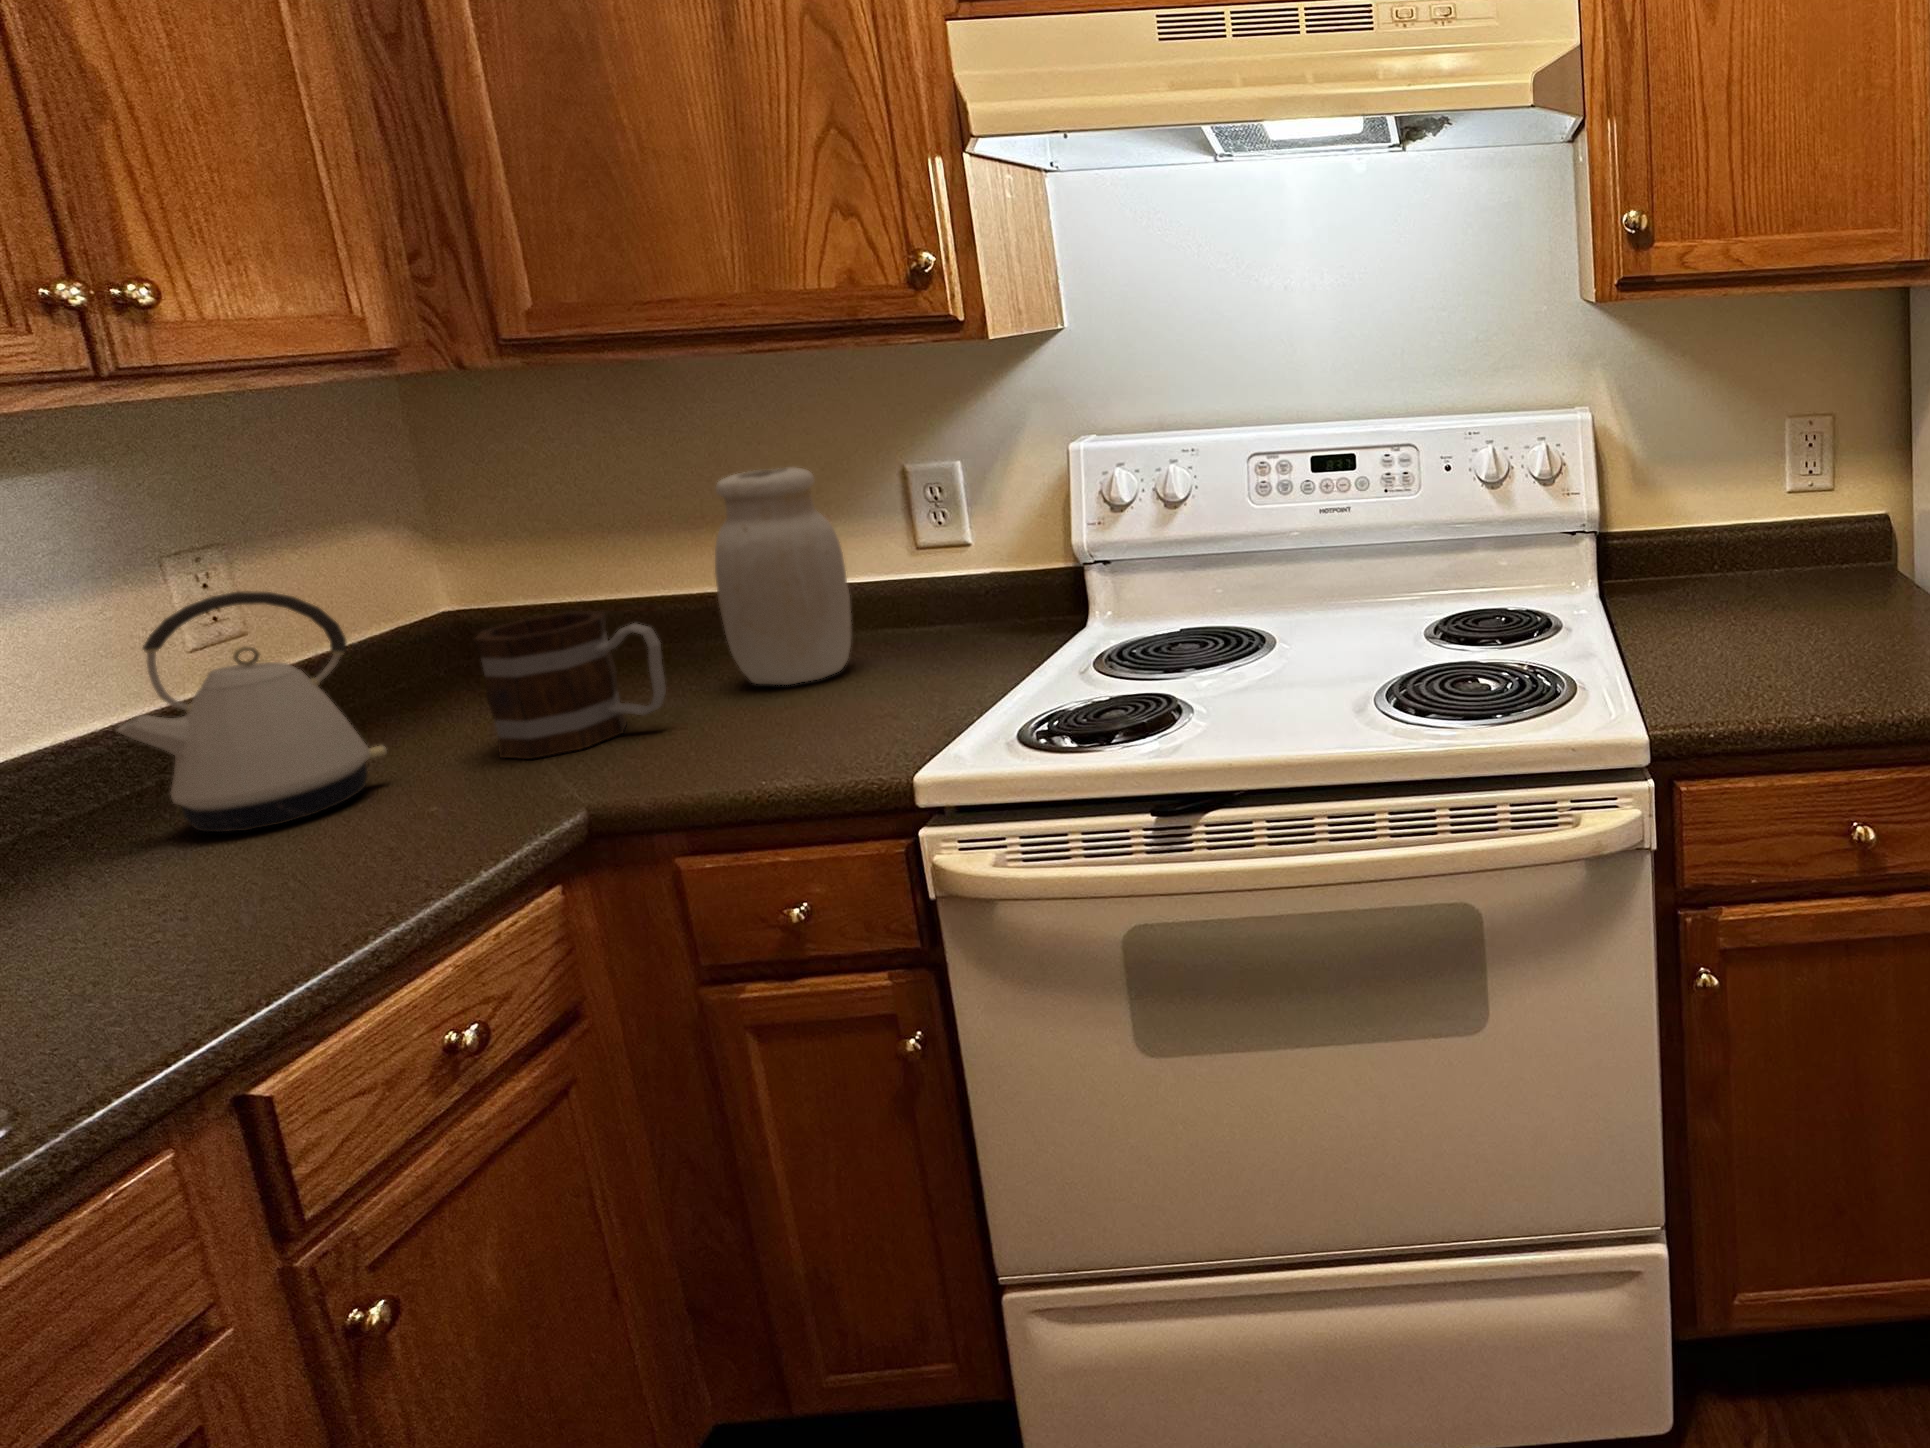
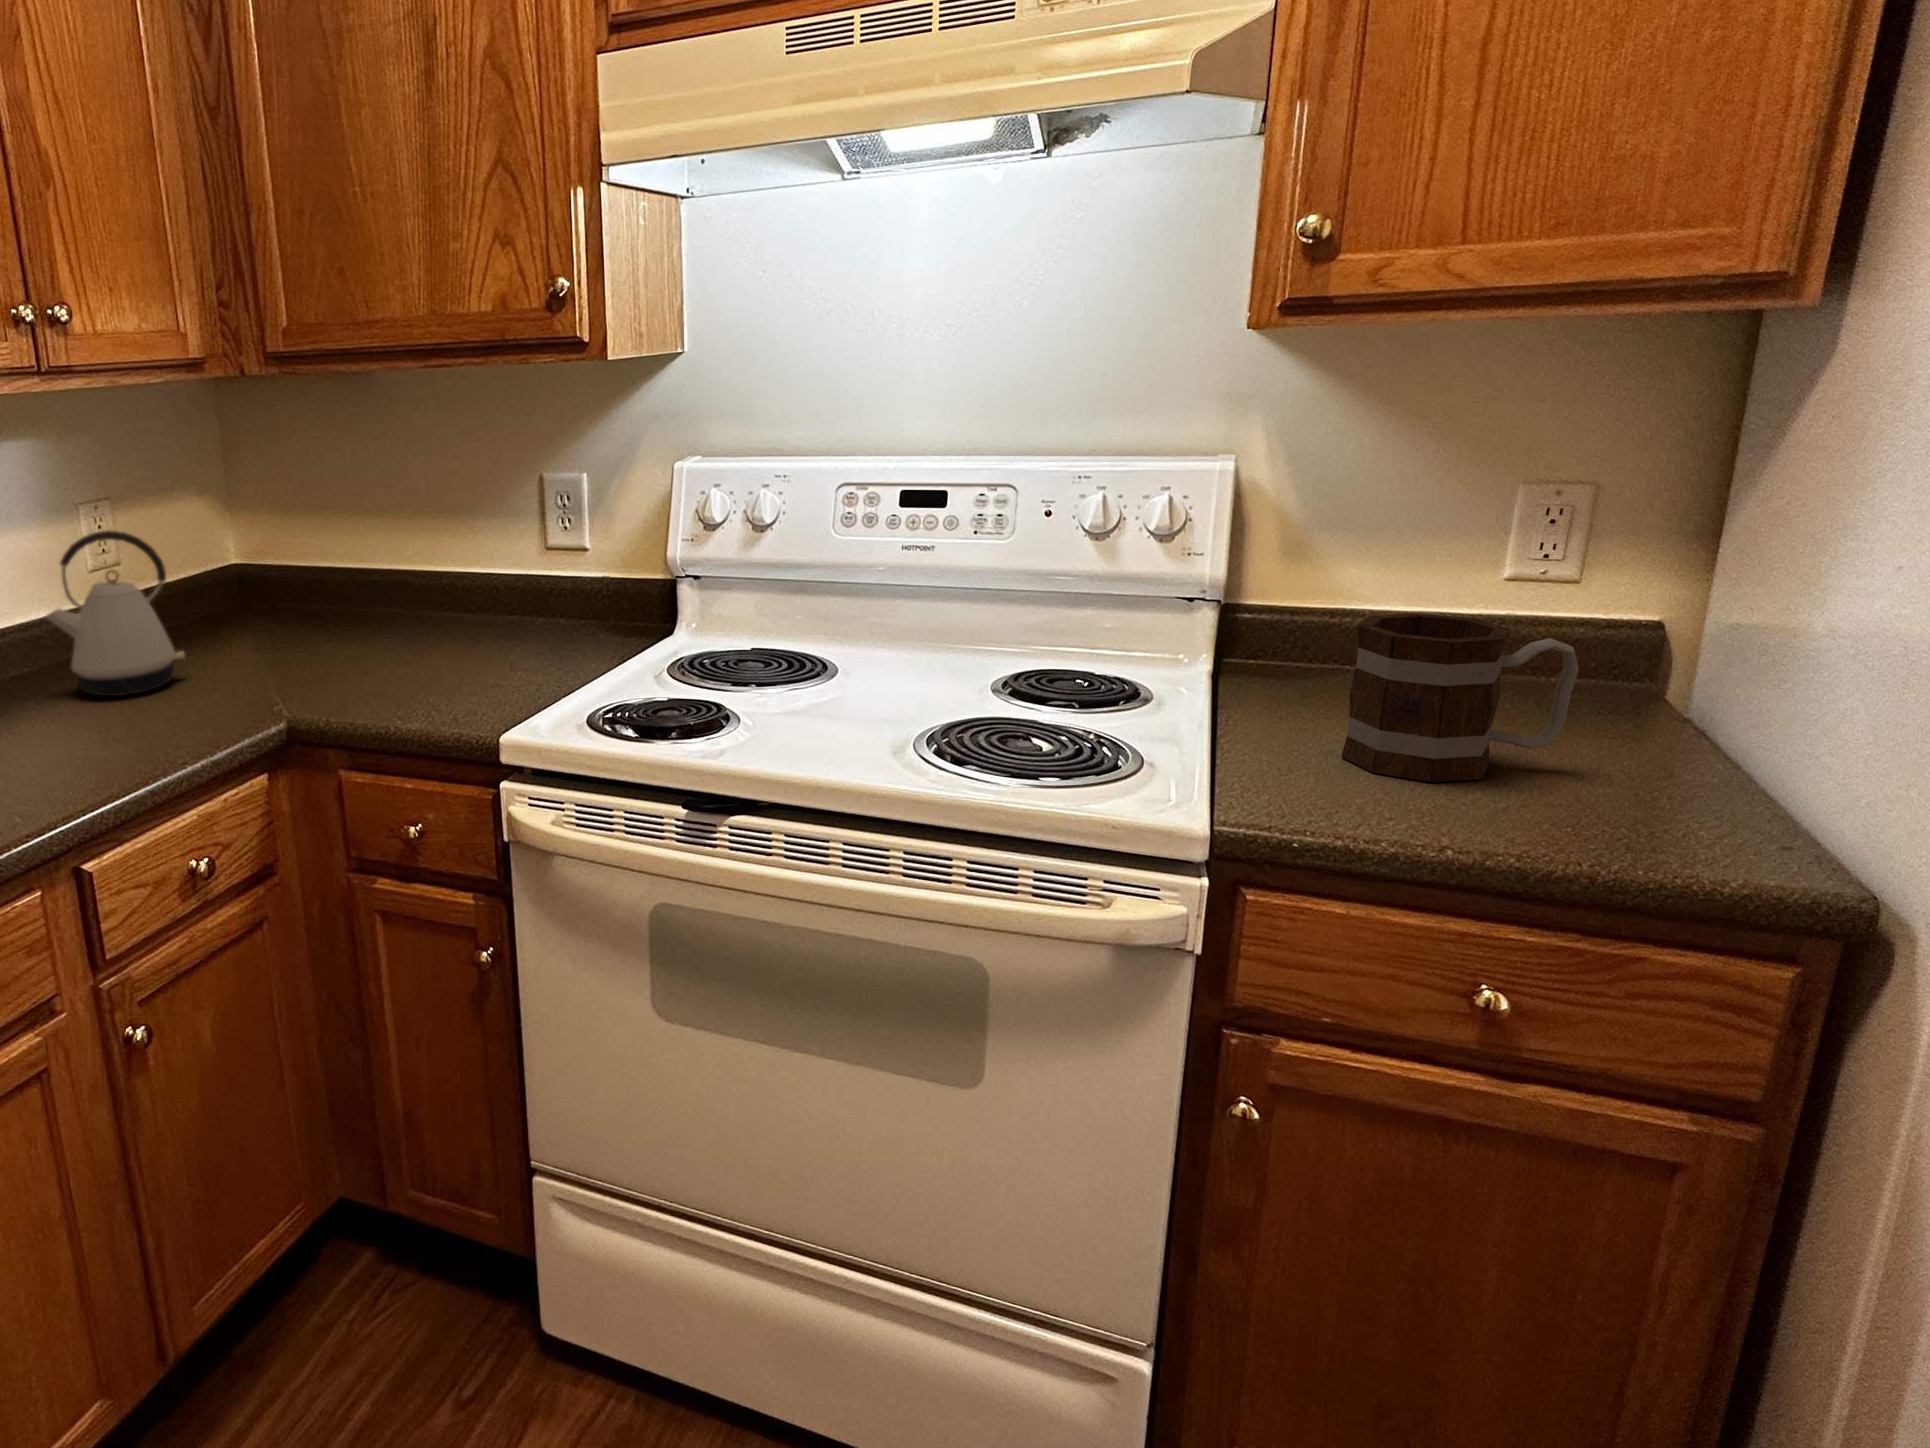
jar: present [715,467,851,685] -> none [398,469,491,648]
mug: present [474,611,666,759] -> present [1342,613,1579,782]

